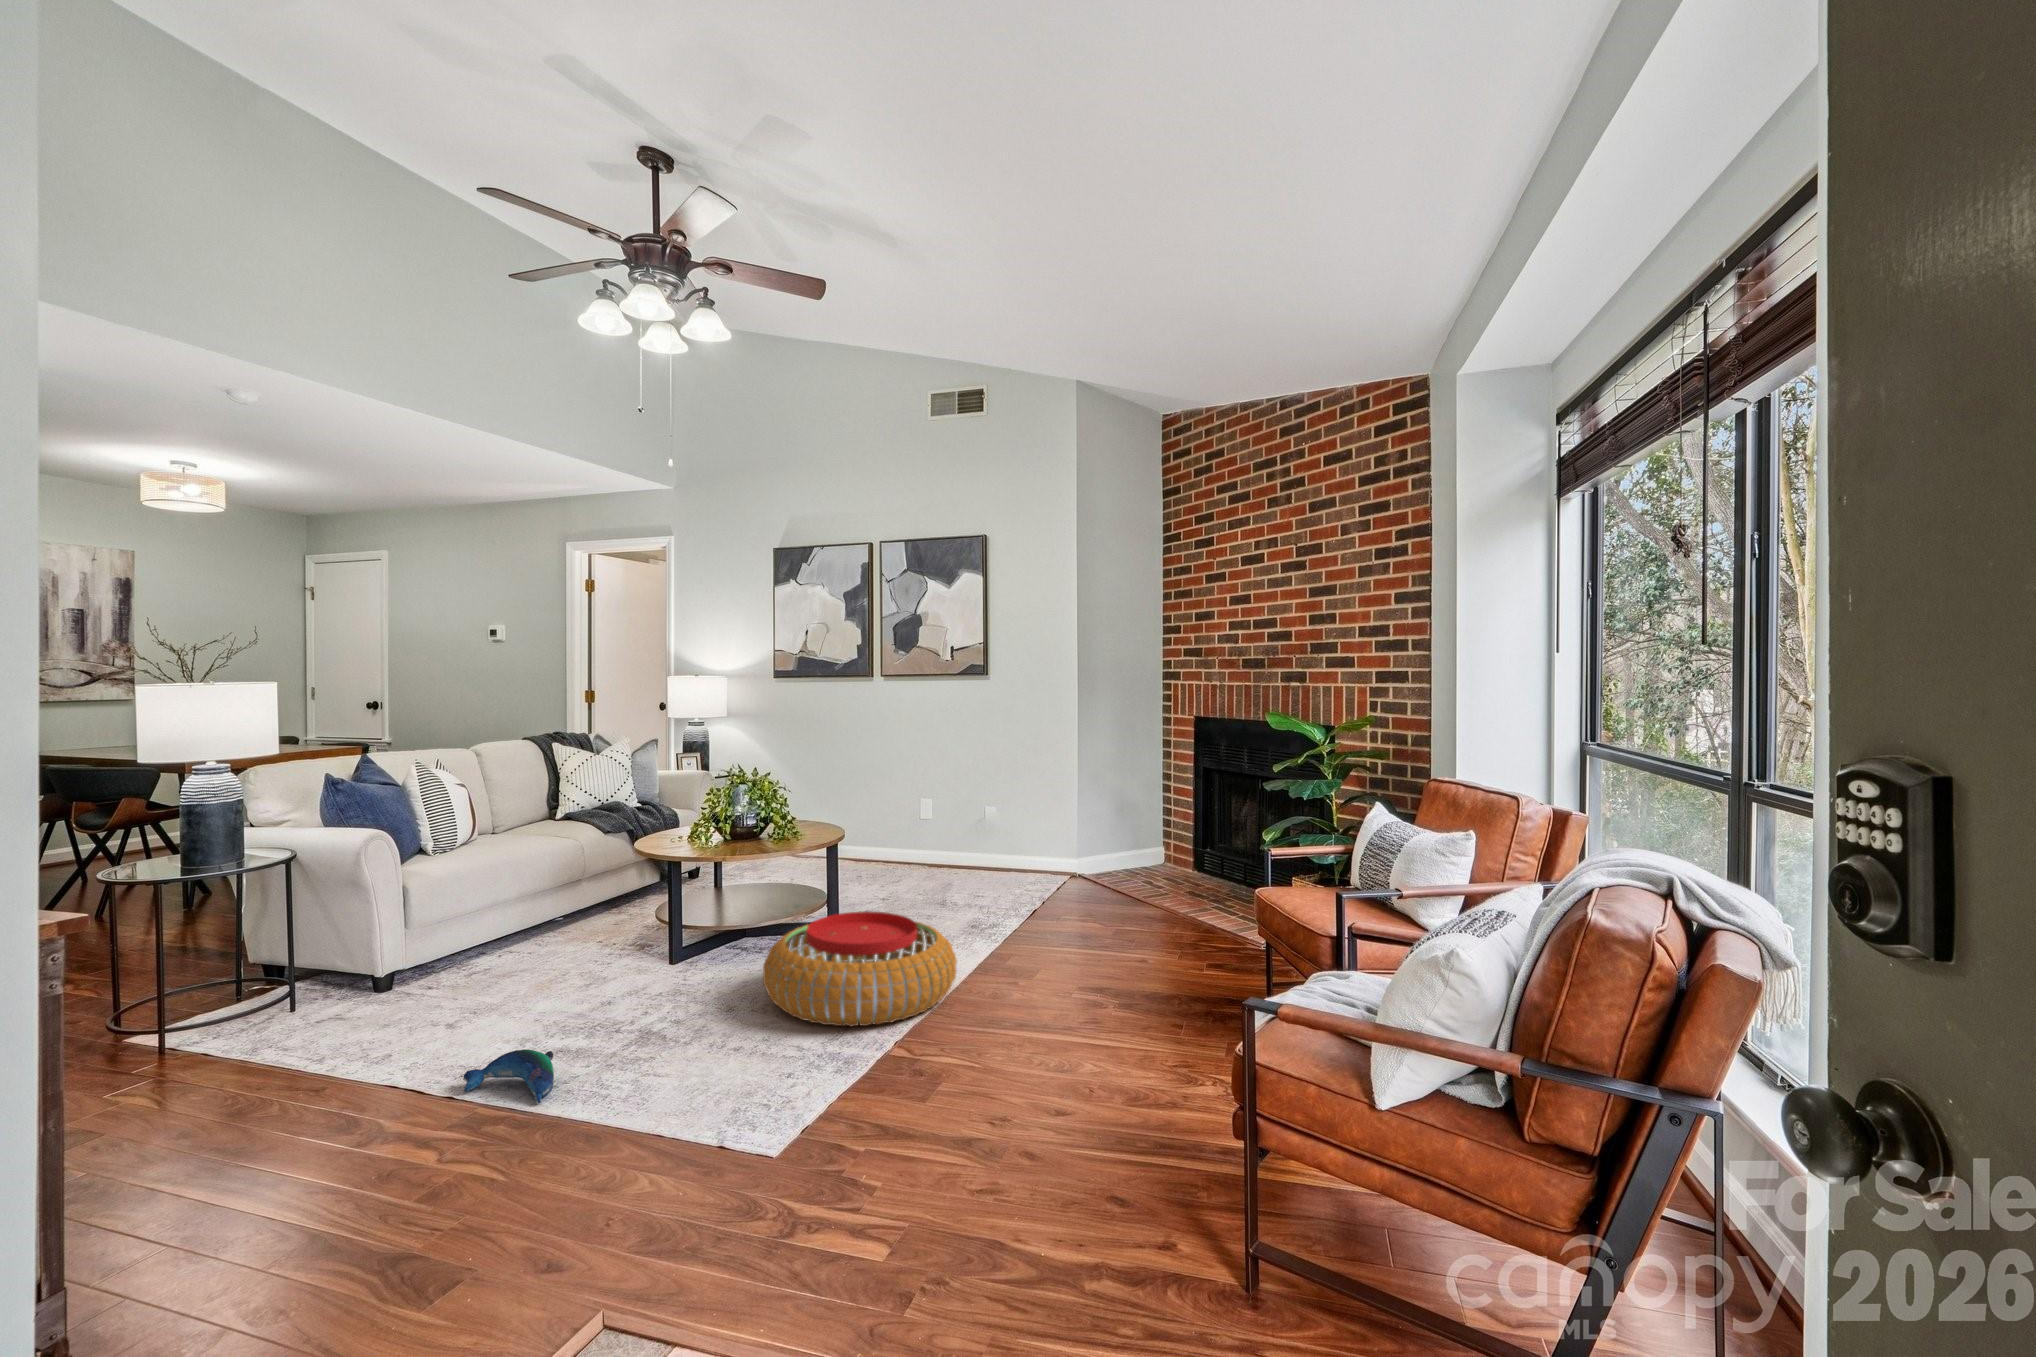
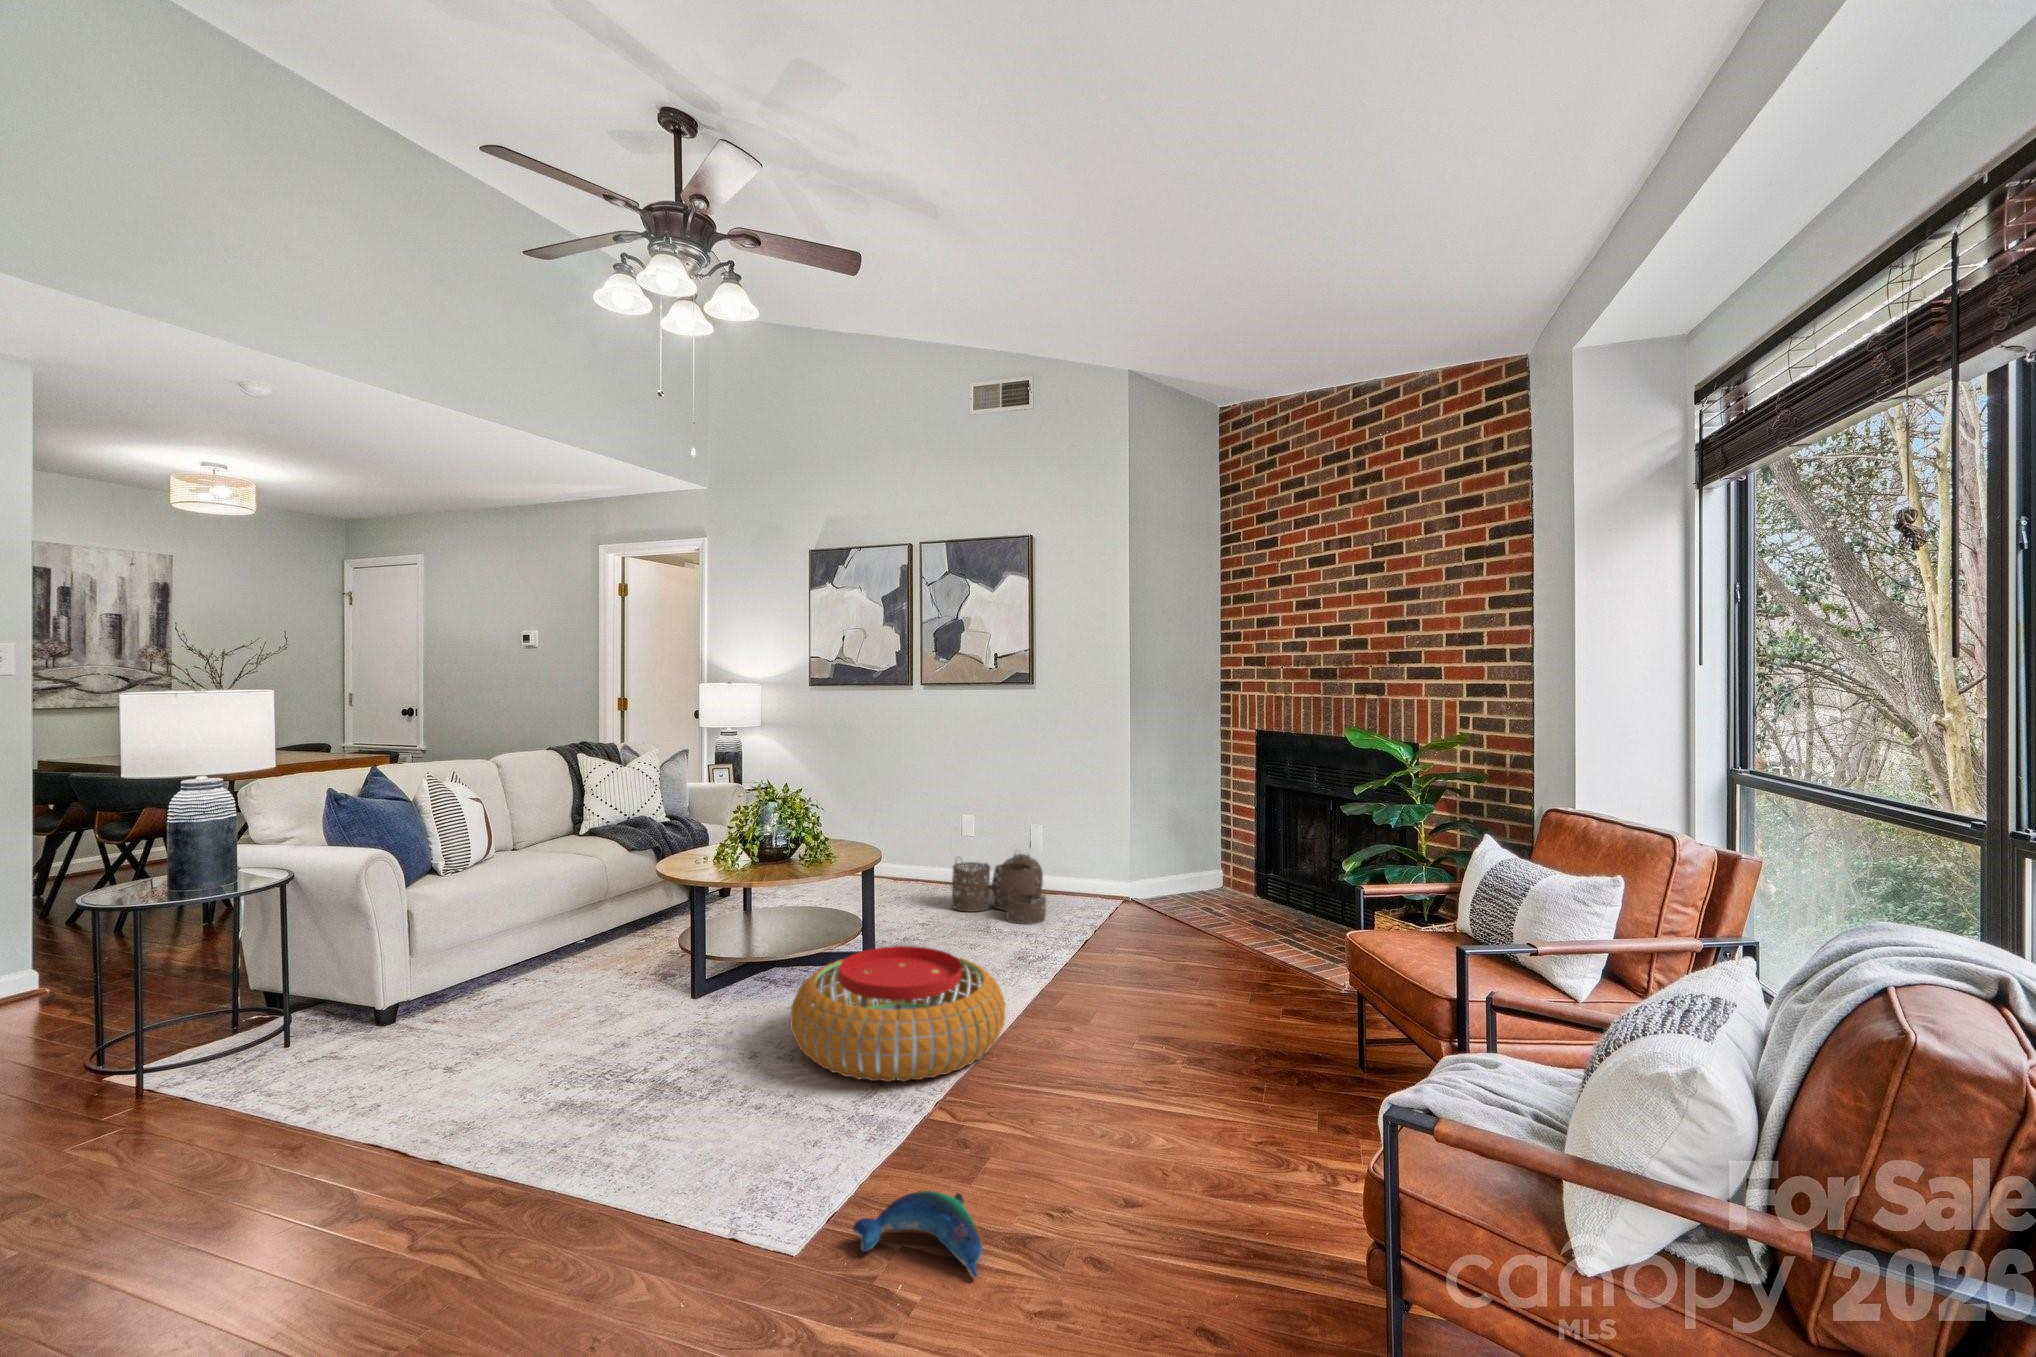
woven basket: none [910,831,998,898] -> present [952,854,1046,924]
plush toy: present [463,1050,554,1103] -> present [853,1191,983,1278]

